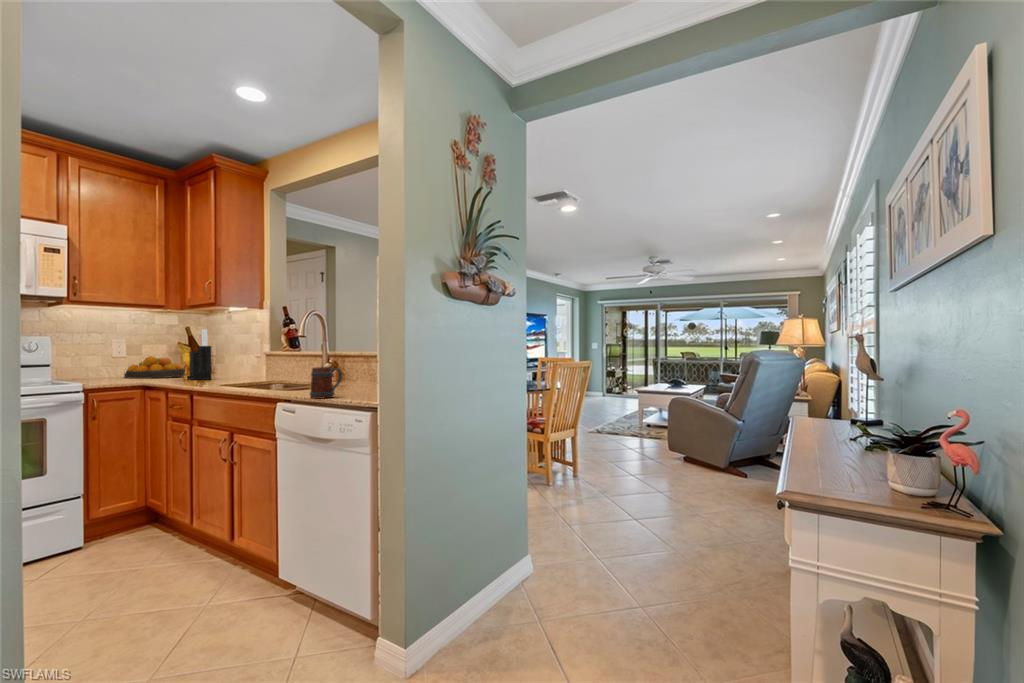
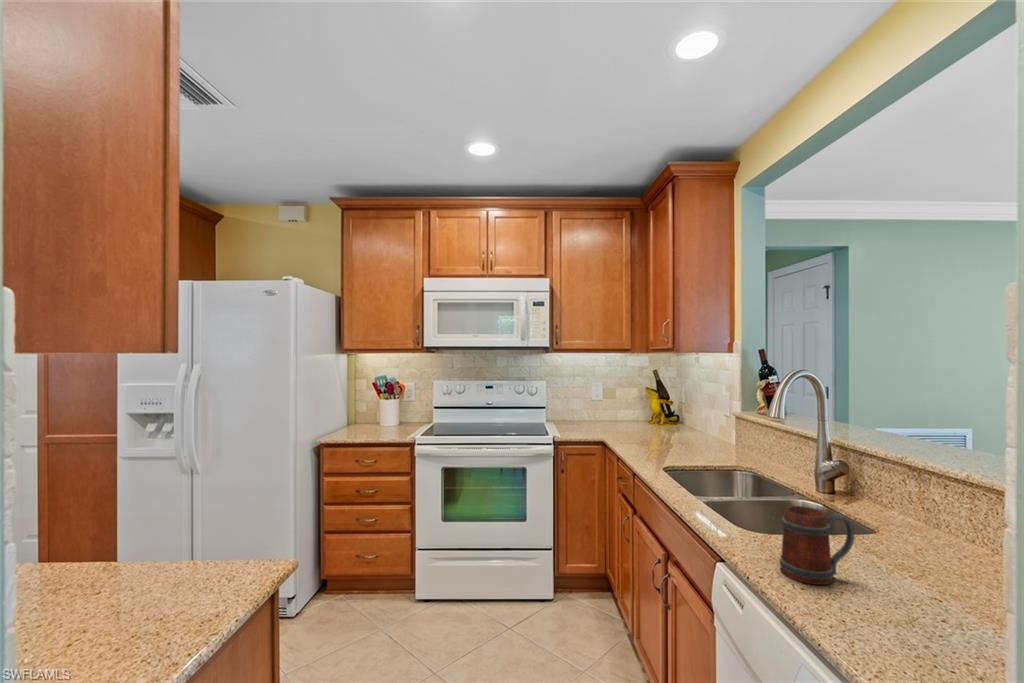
knife block: present [187,329,212,380] -> none [649,376,673,439]
fruit bowl: present [124,356,185,379] -> none [600,400,653,428]

